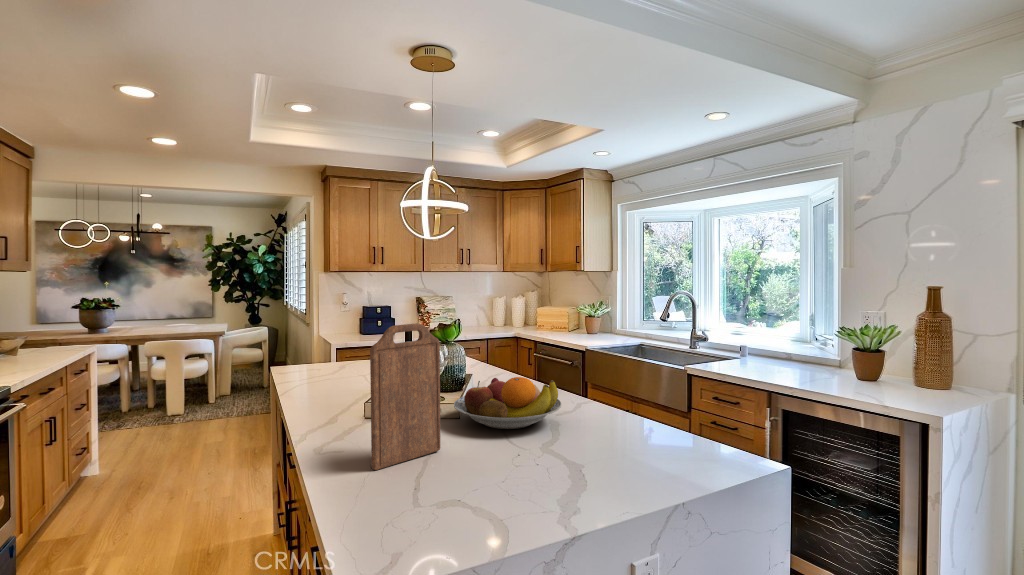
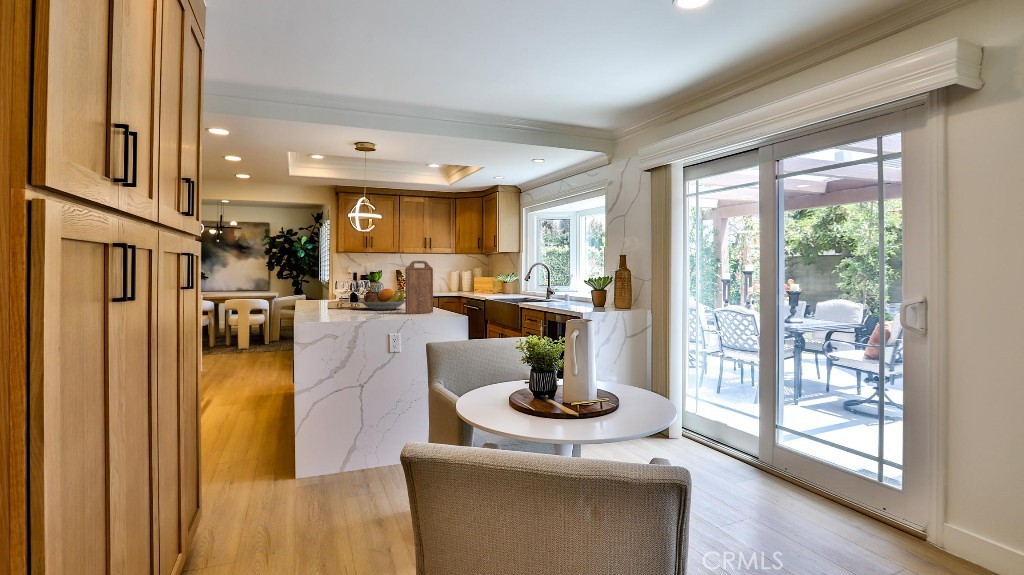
cutting board: present [370,323,440,470] -> present [405,261,433,314]

